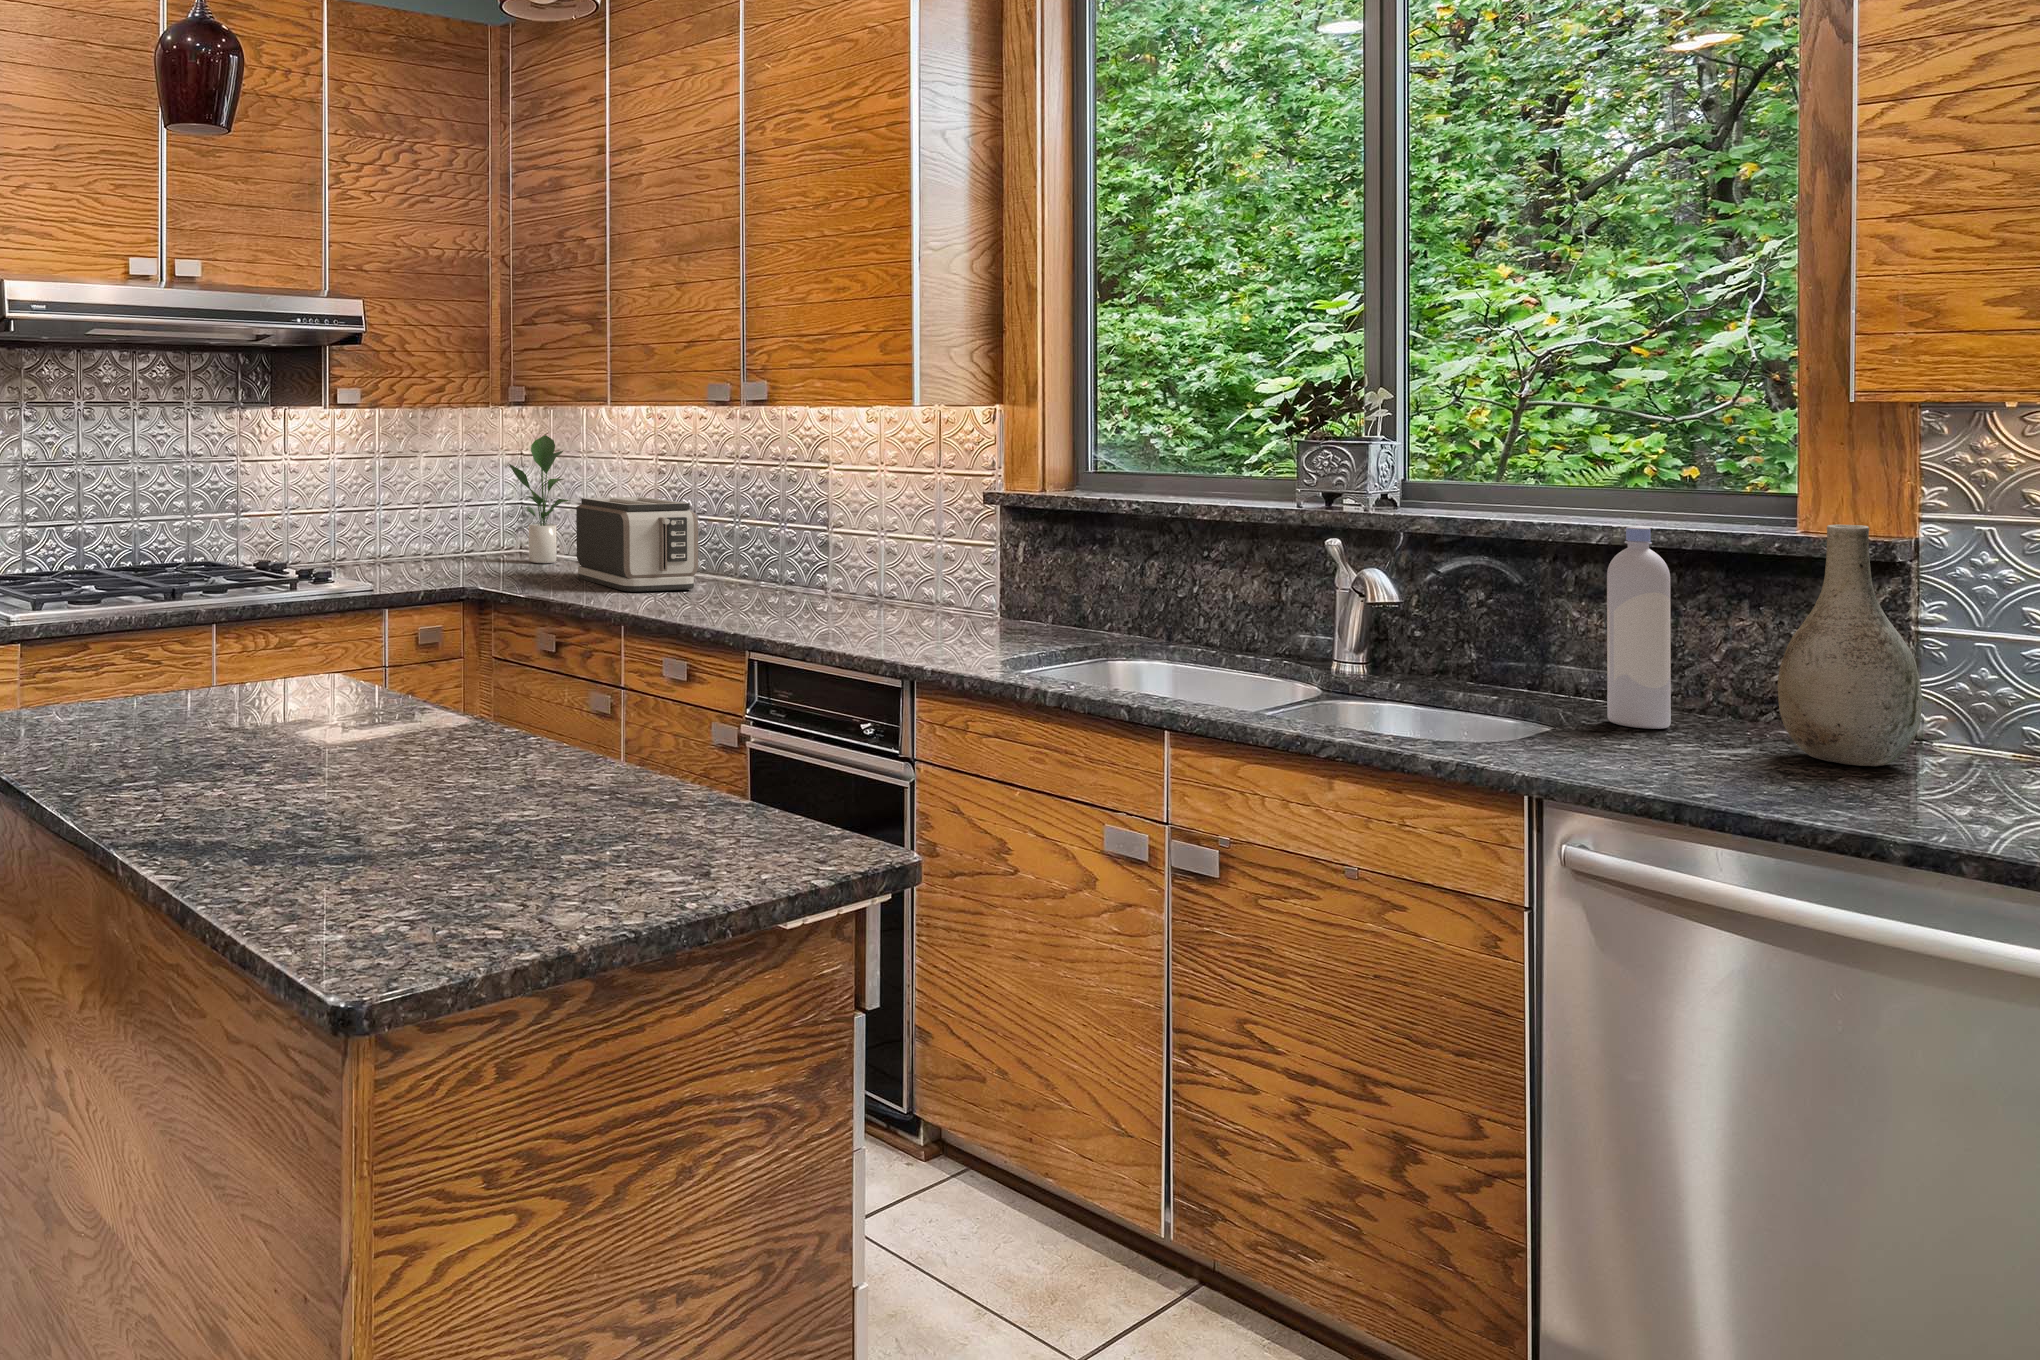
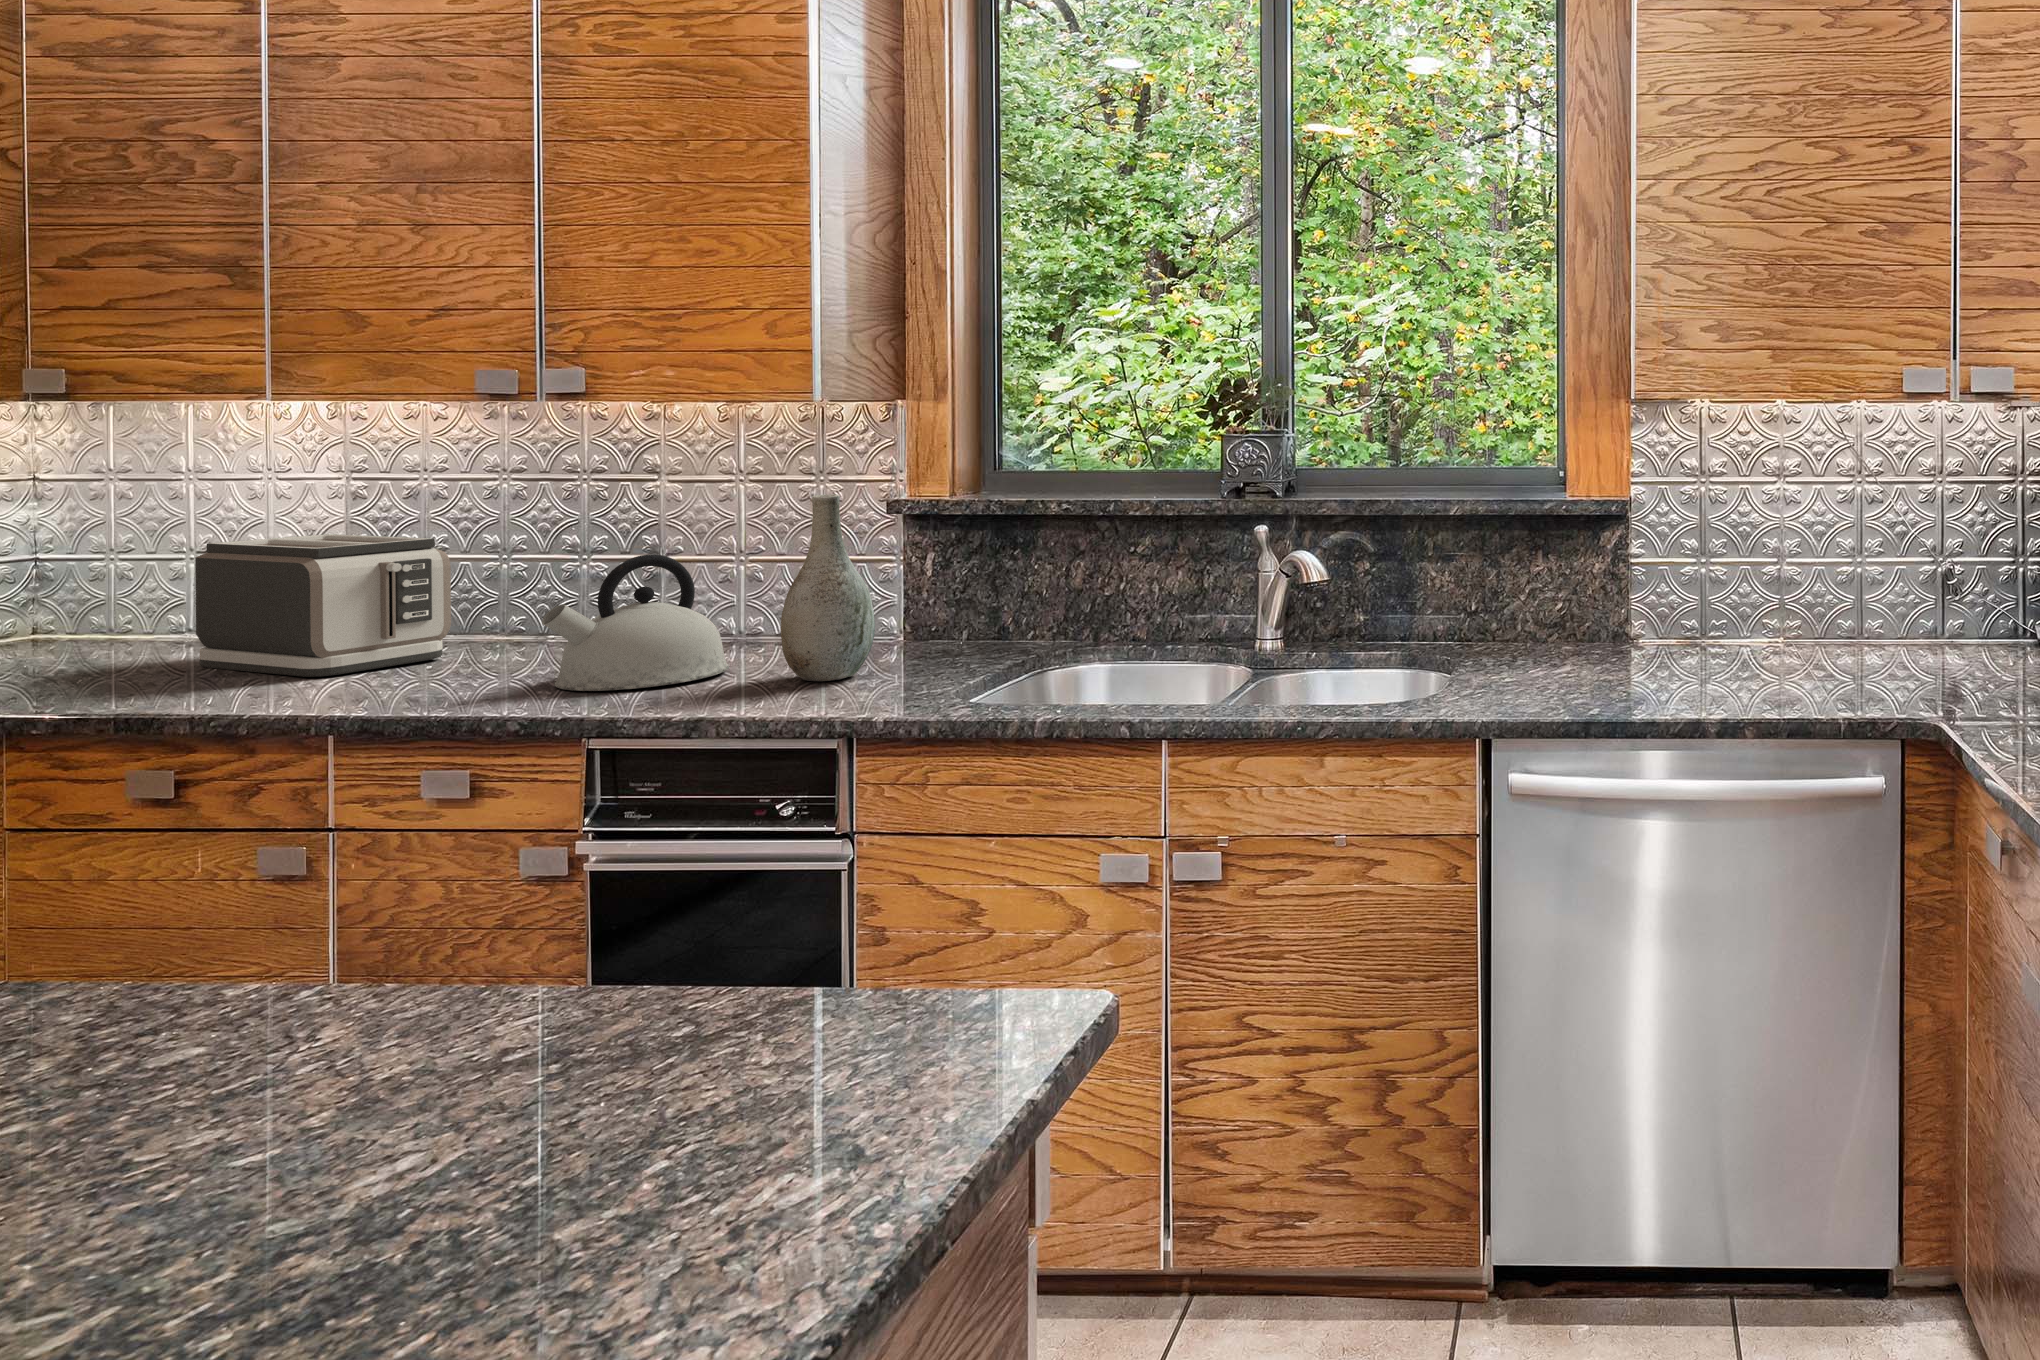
potted plant: present [509,435,569,563] -> none [21,448,172,651]
kettle: none [735,524,856,625] -> present [542,554,729,691]
vase: present [1778,525,1922,766] -> present [781,495,875,681]
bottle: present [1607,527,1671,729] -> none [1471,500,1510,660]

